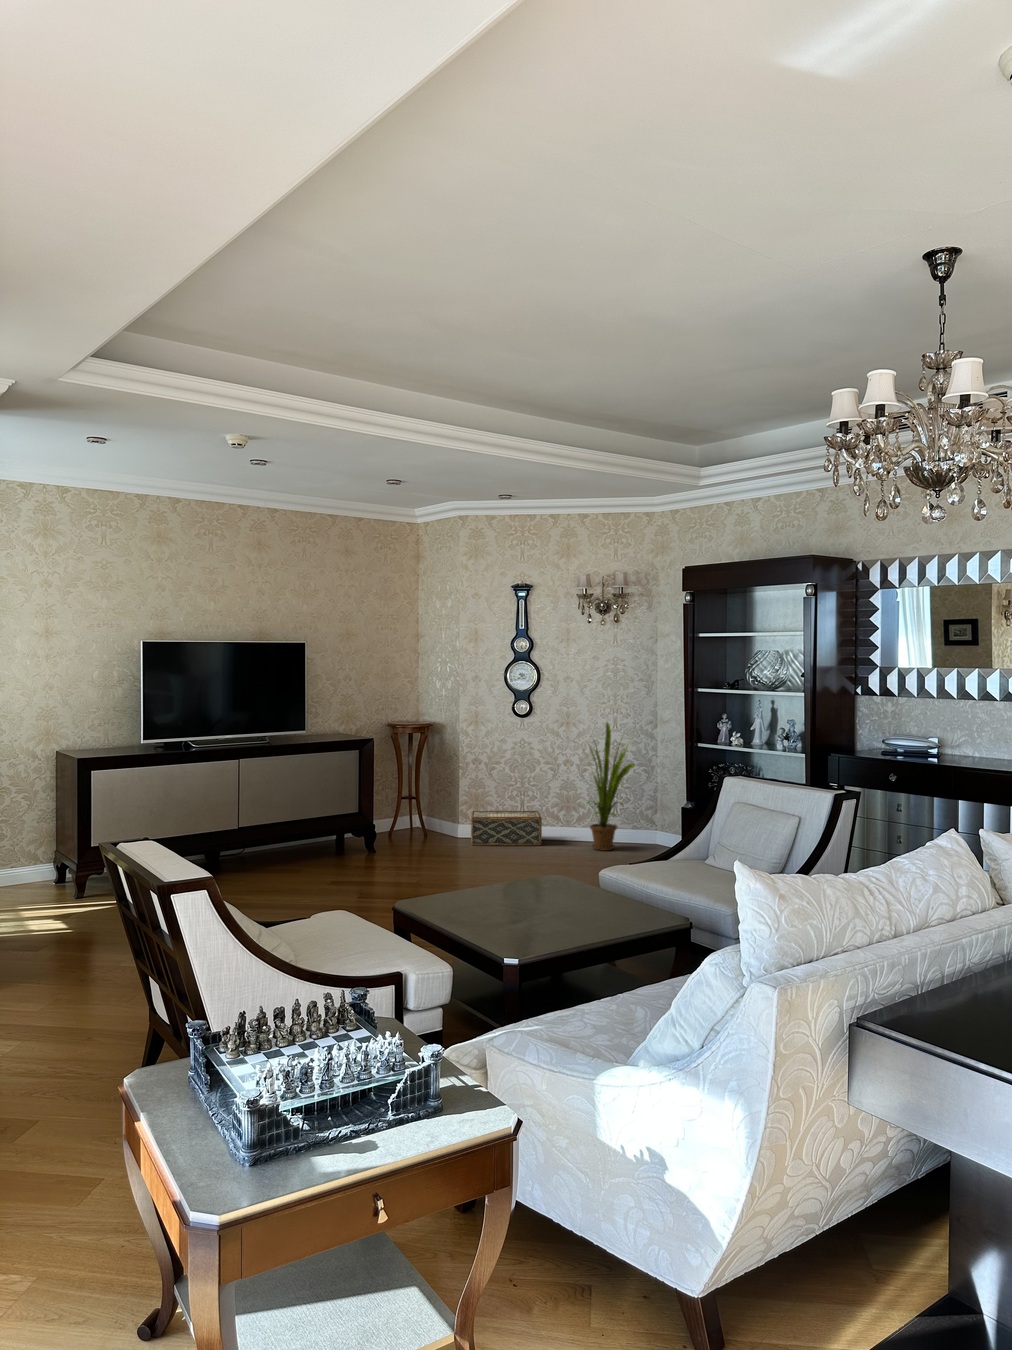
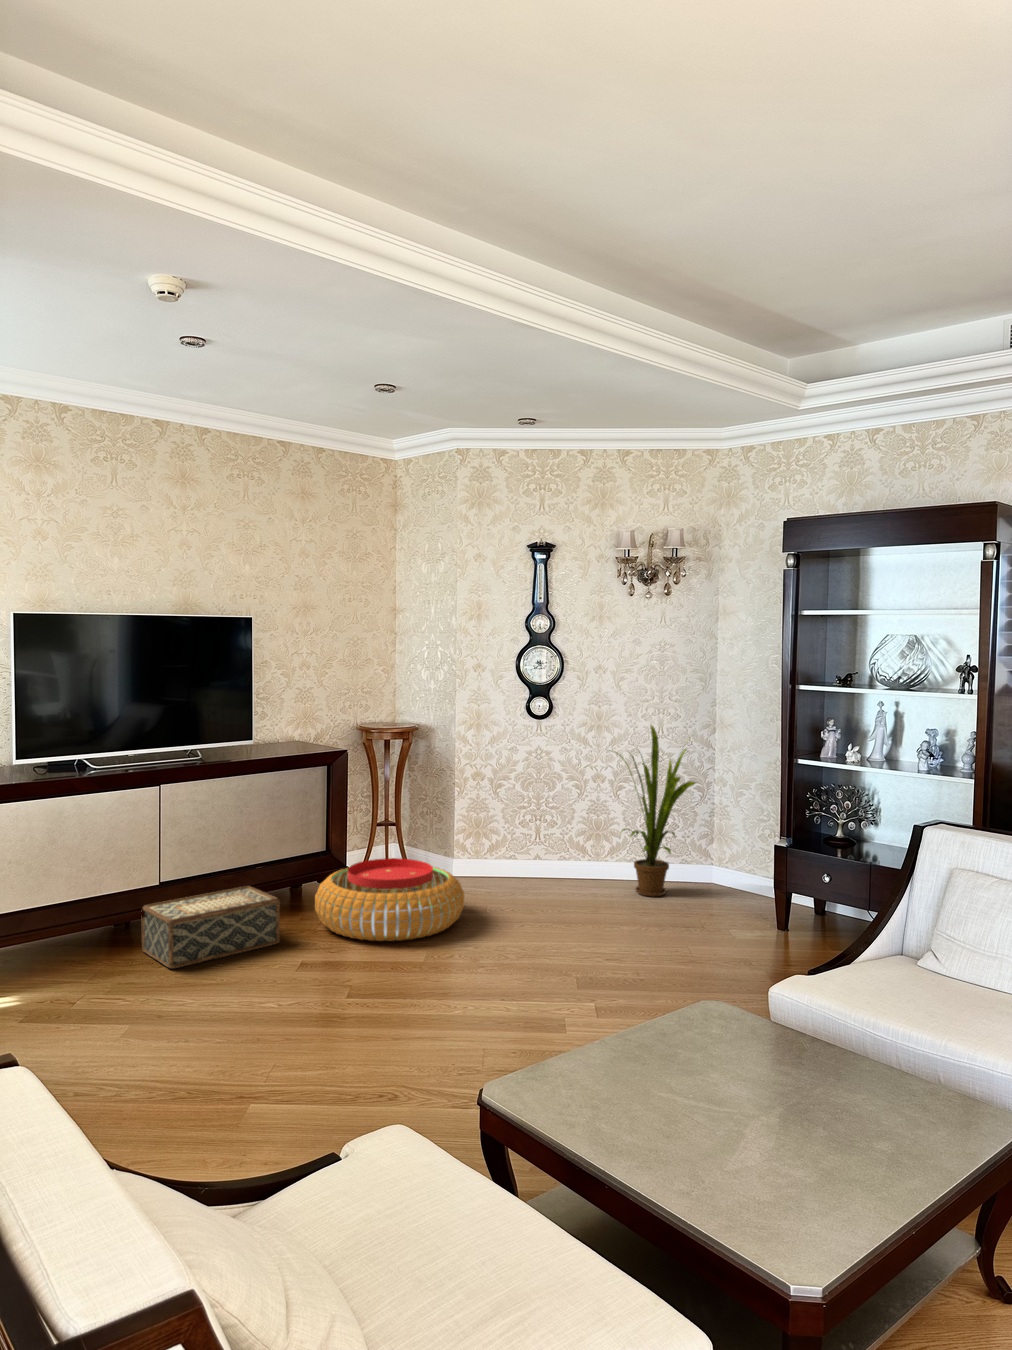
woven basket: present [471,811,542,845] -> present [142,886,280,969]
pouf: none [348,817,456,871] -> present [315,858,464,941]

